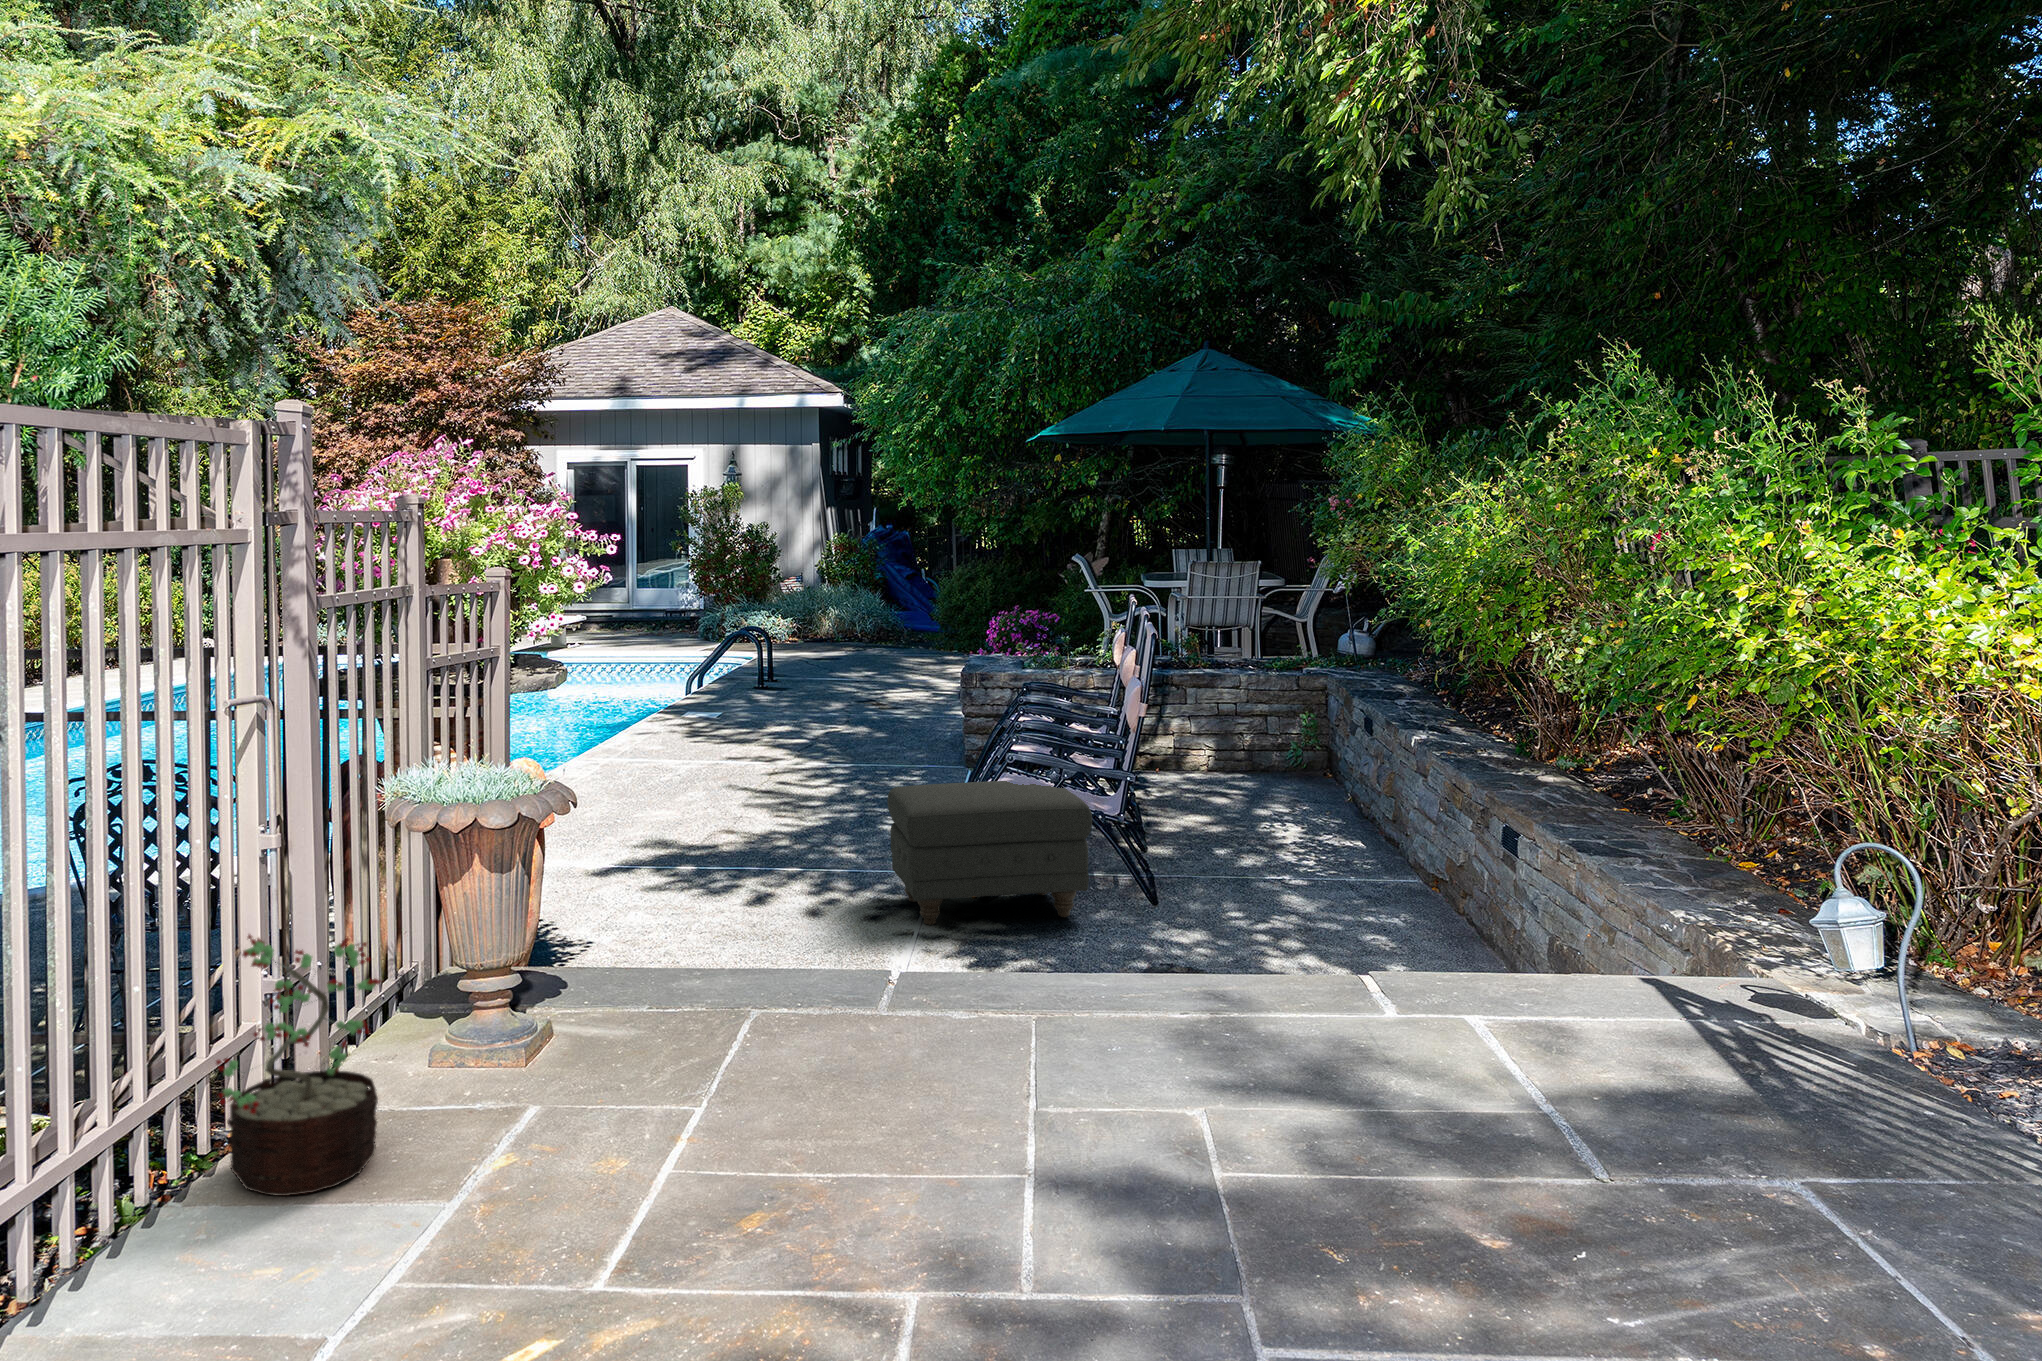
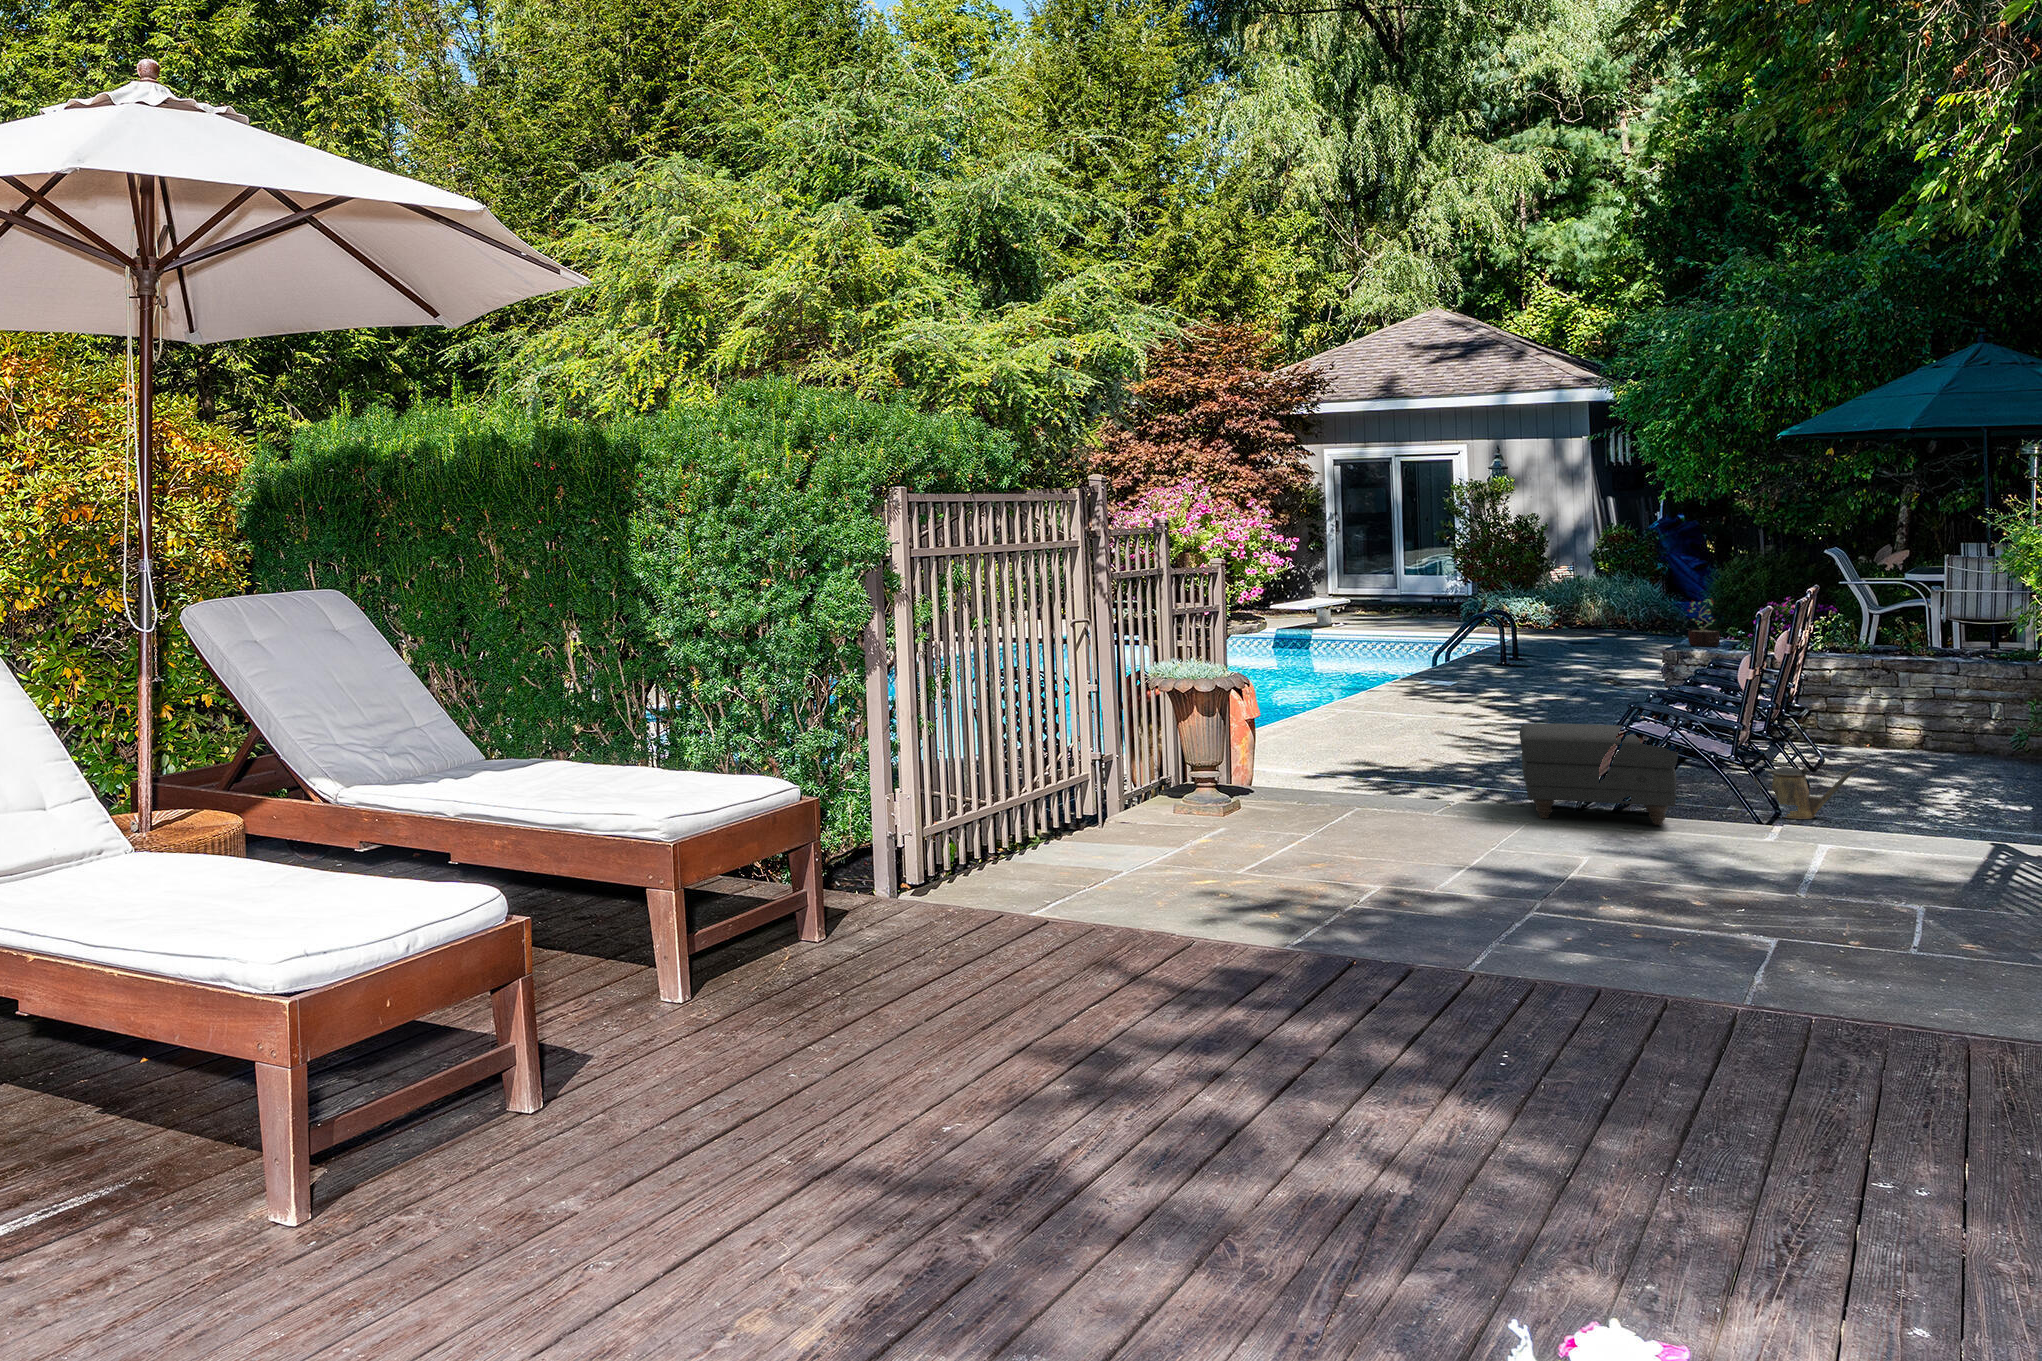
watering can: none [1140,812,1253,882] -> present [1753,767,1859,819]
decorative plant: present [216,935,381,1196] -> present [1688,598,1720,646]

